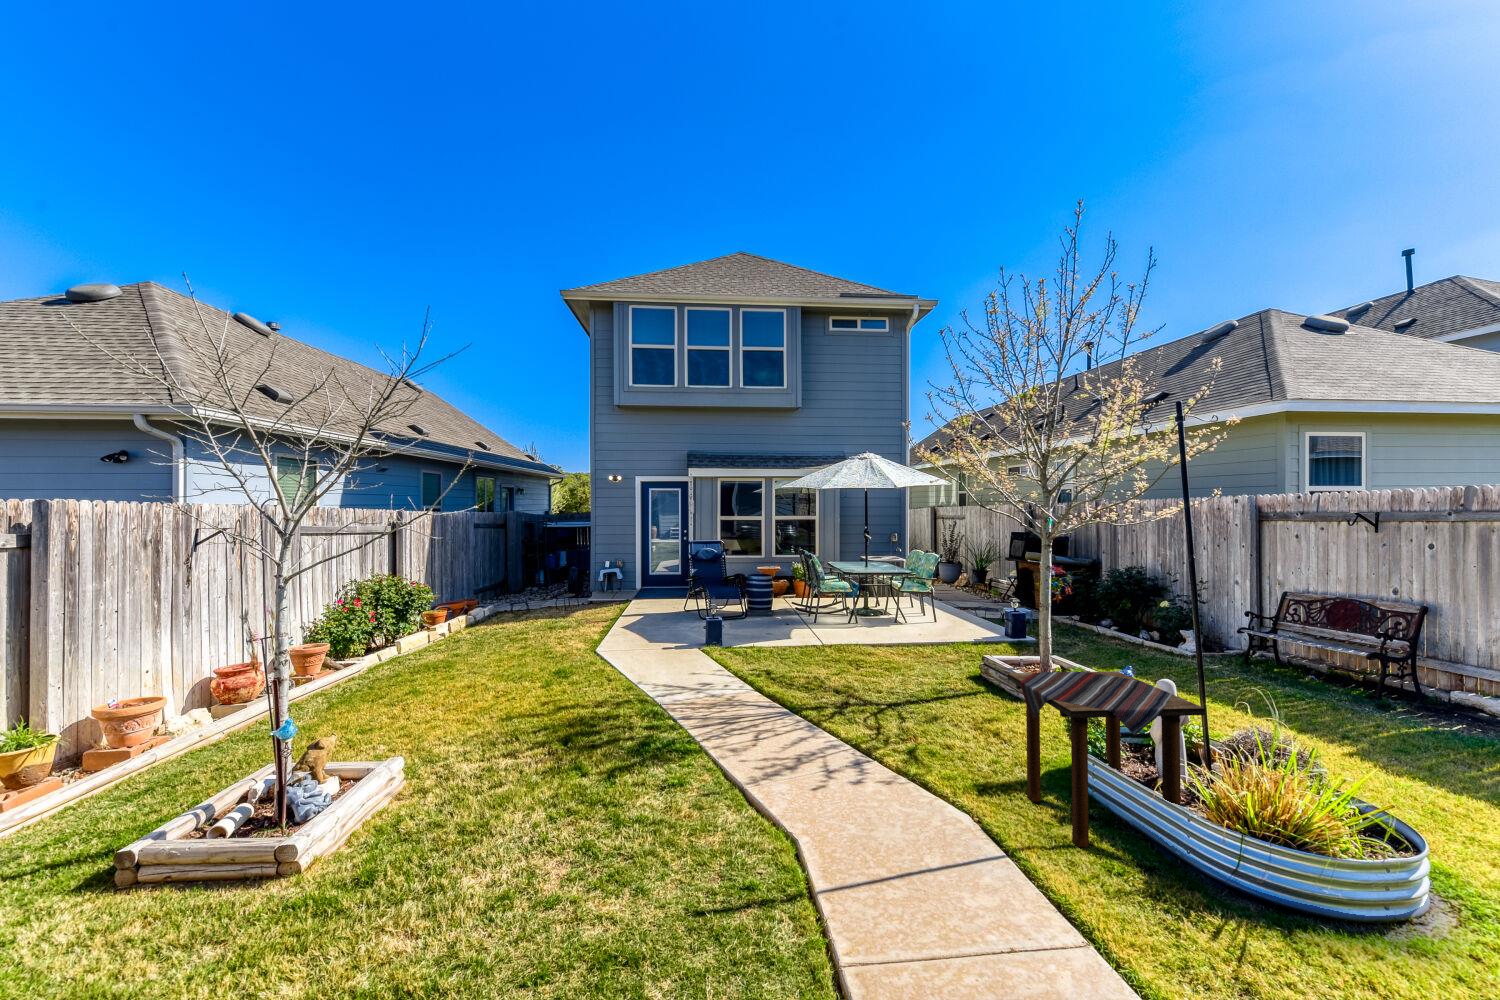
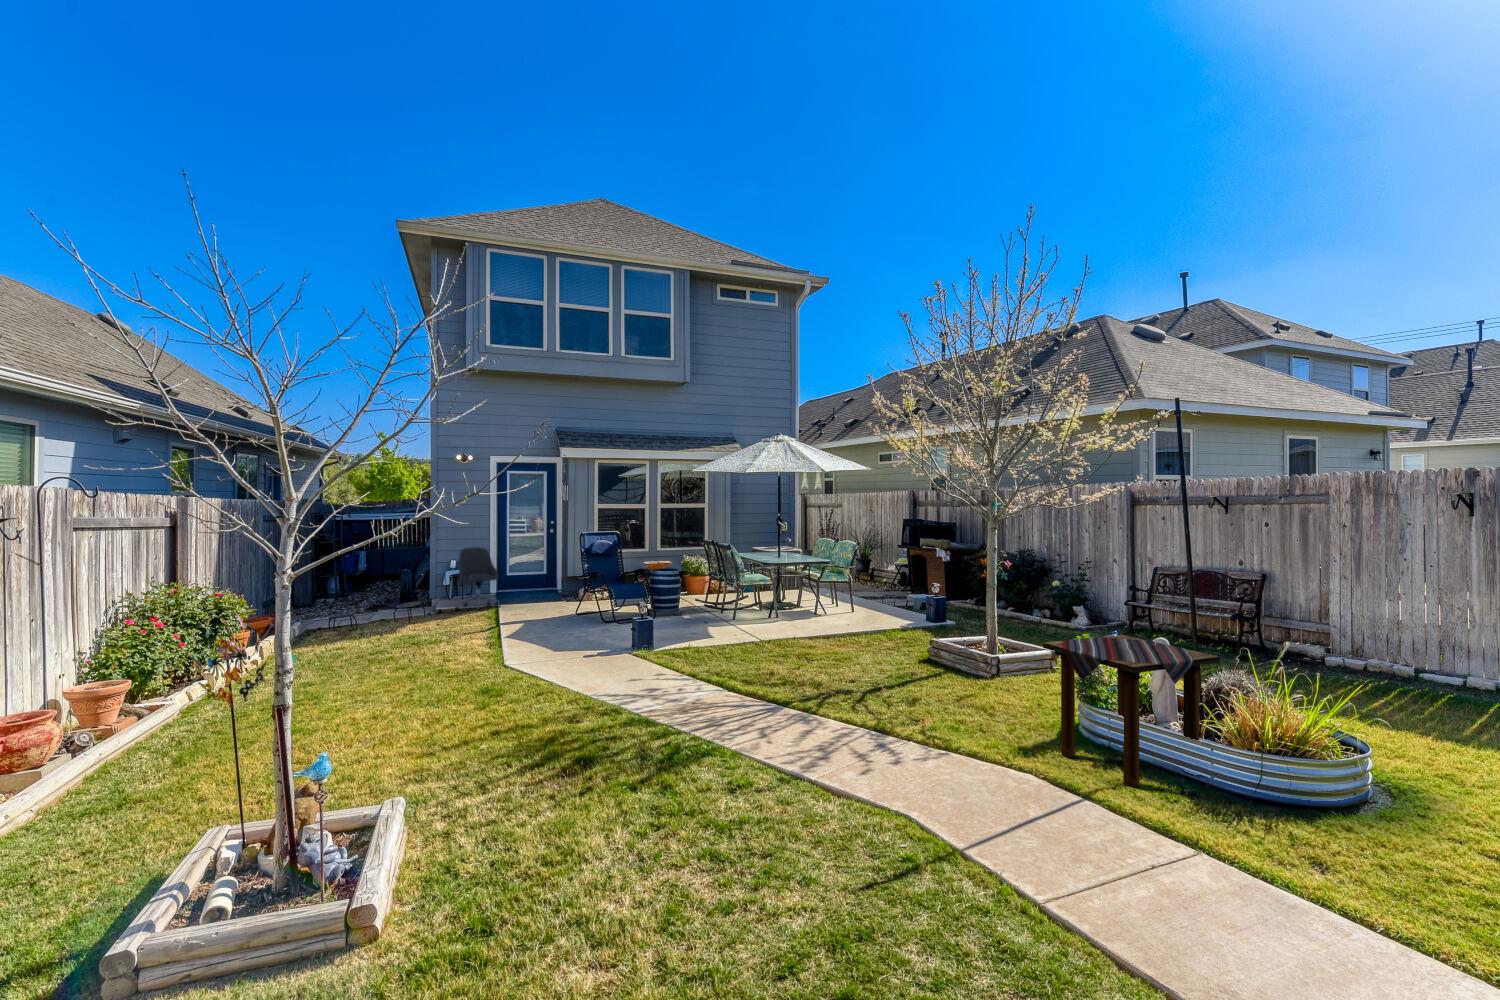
chair: none [602,552,638,605] -> present [455,547,500,611]

